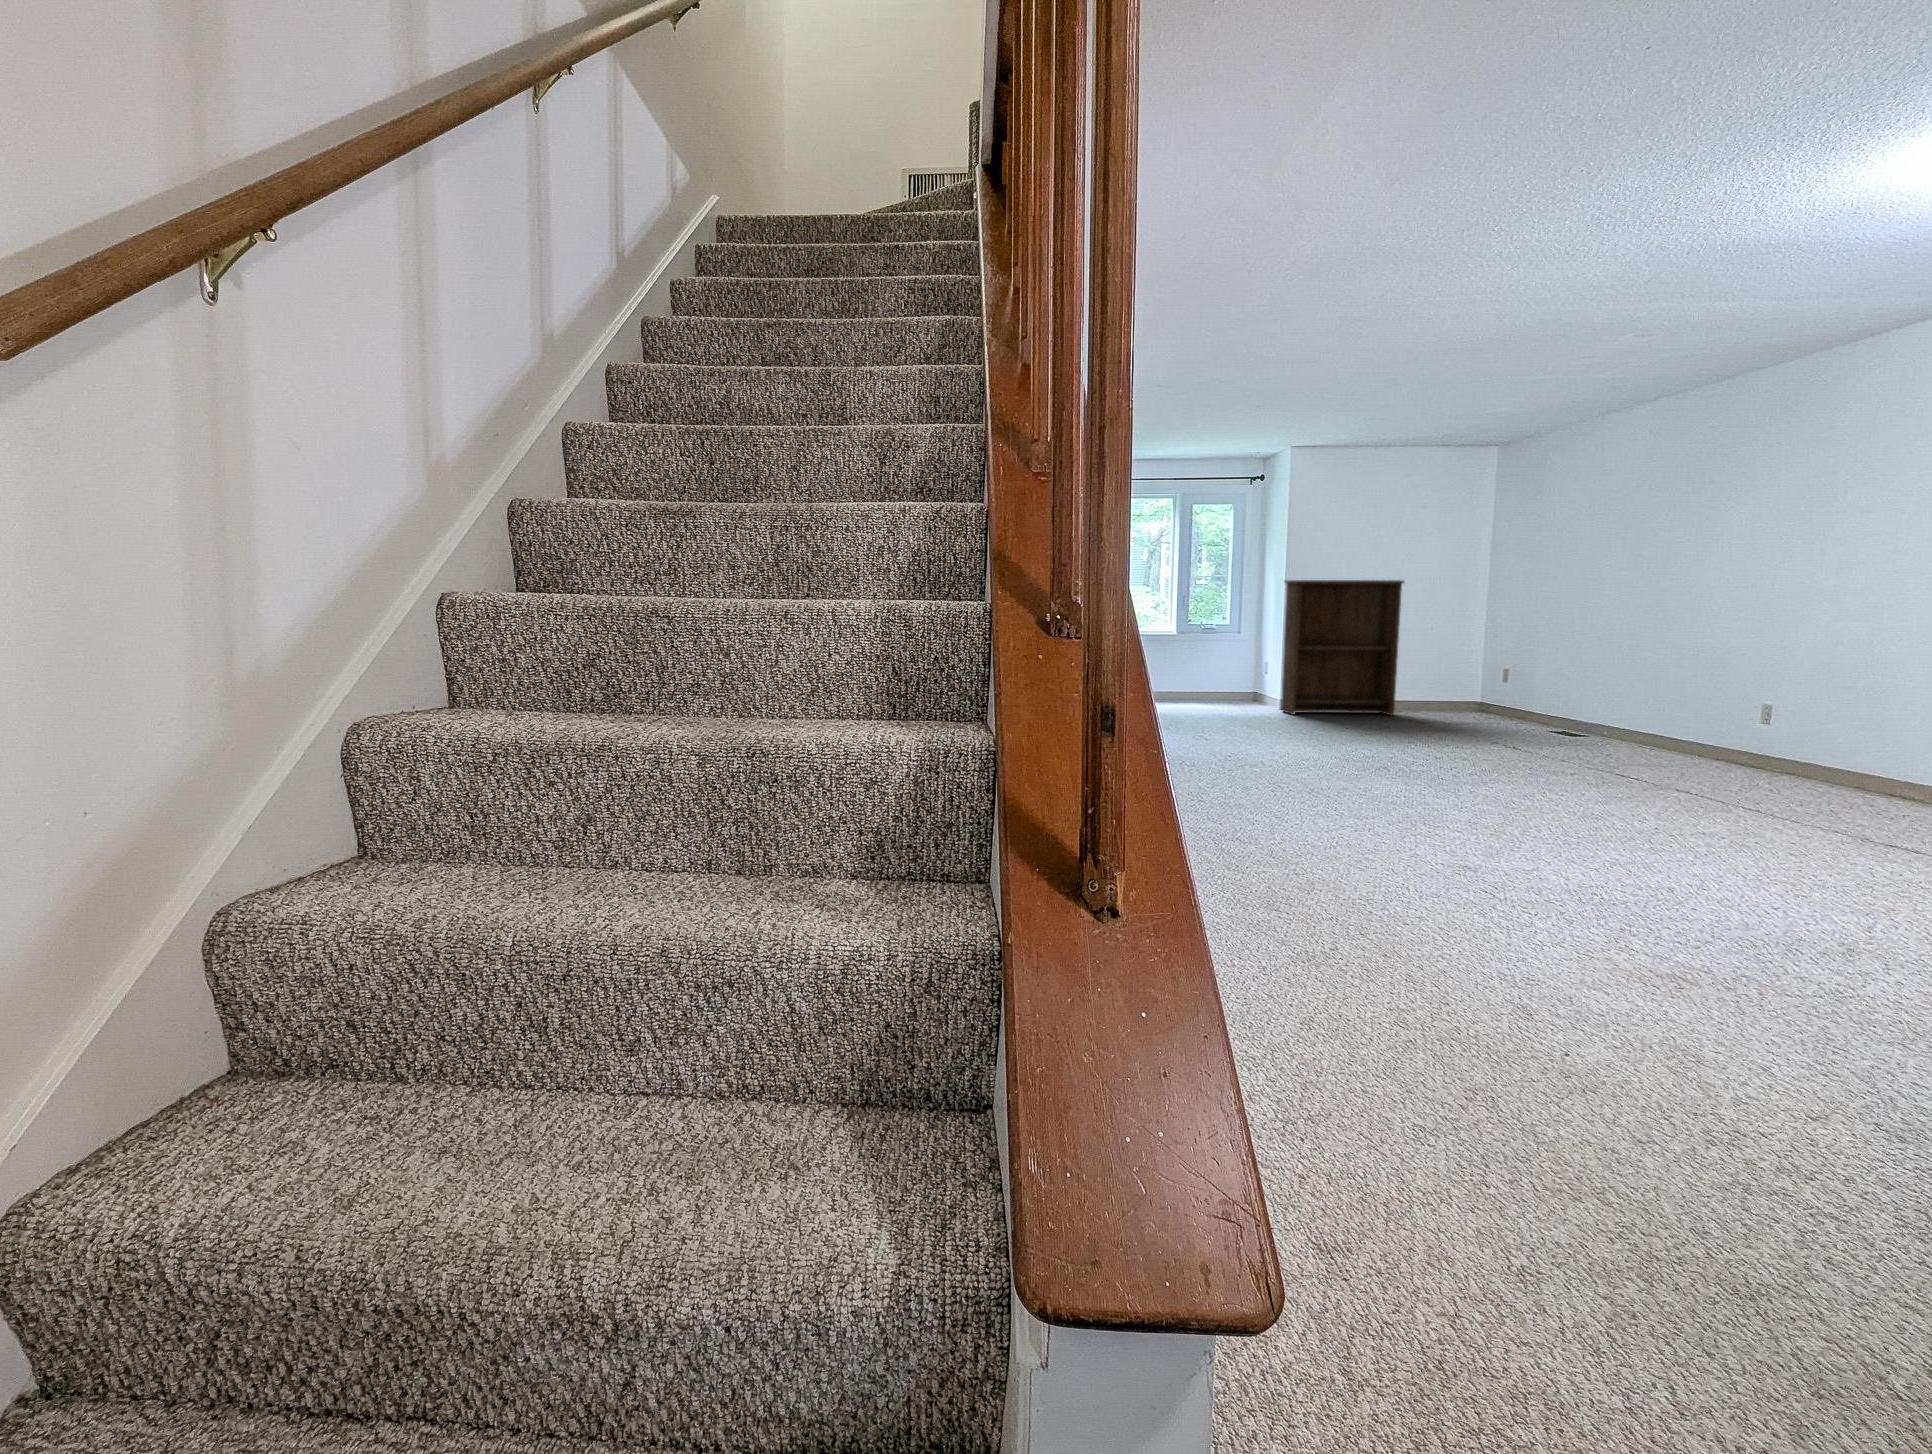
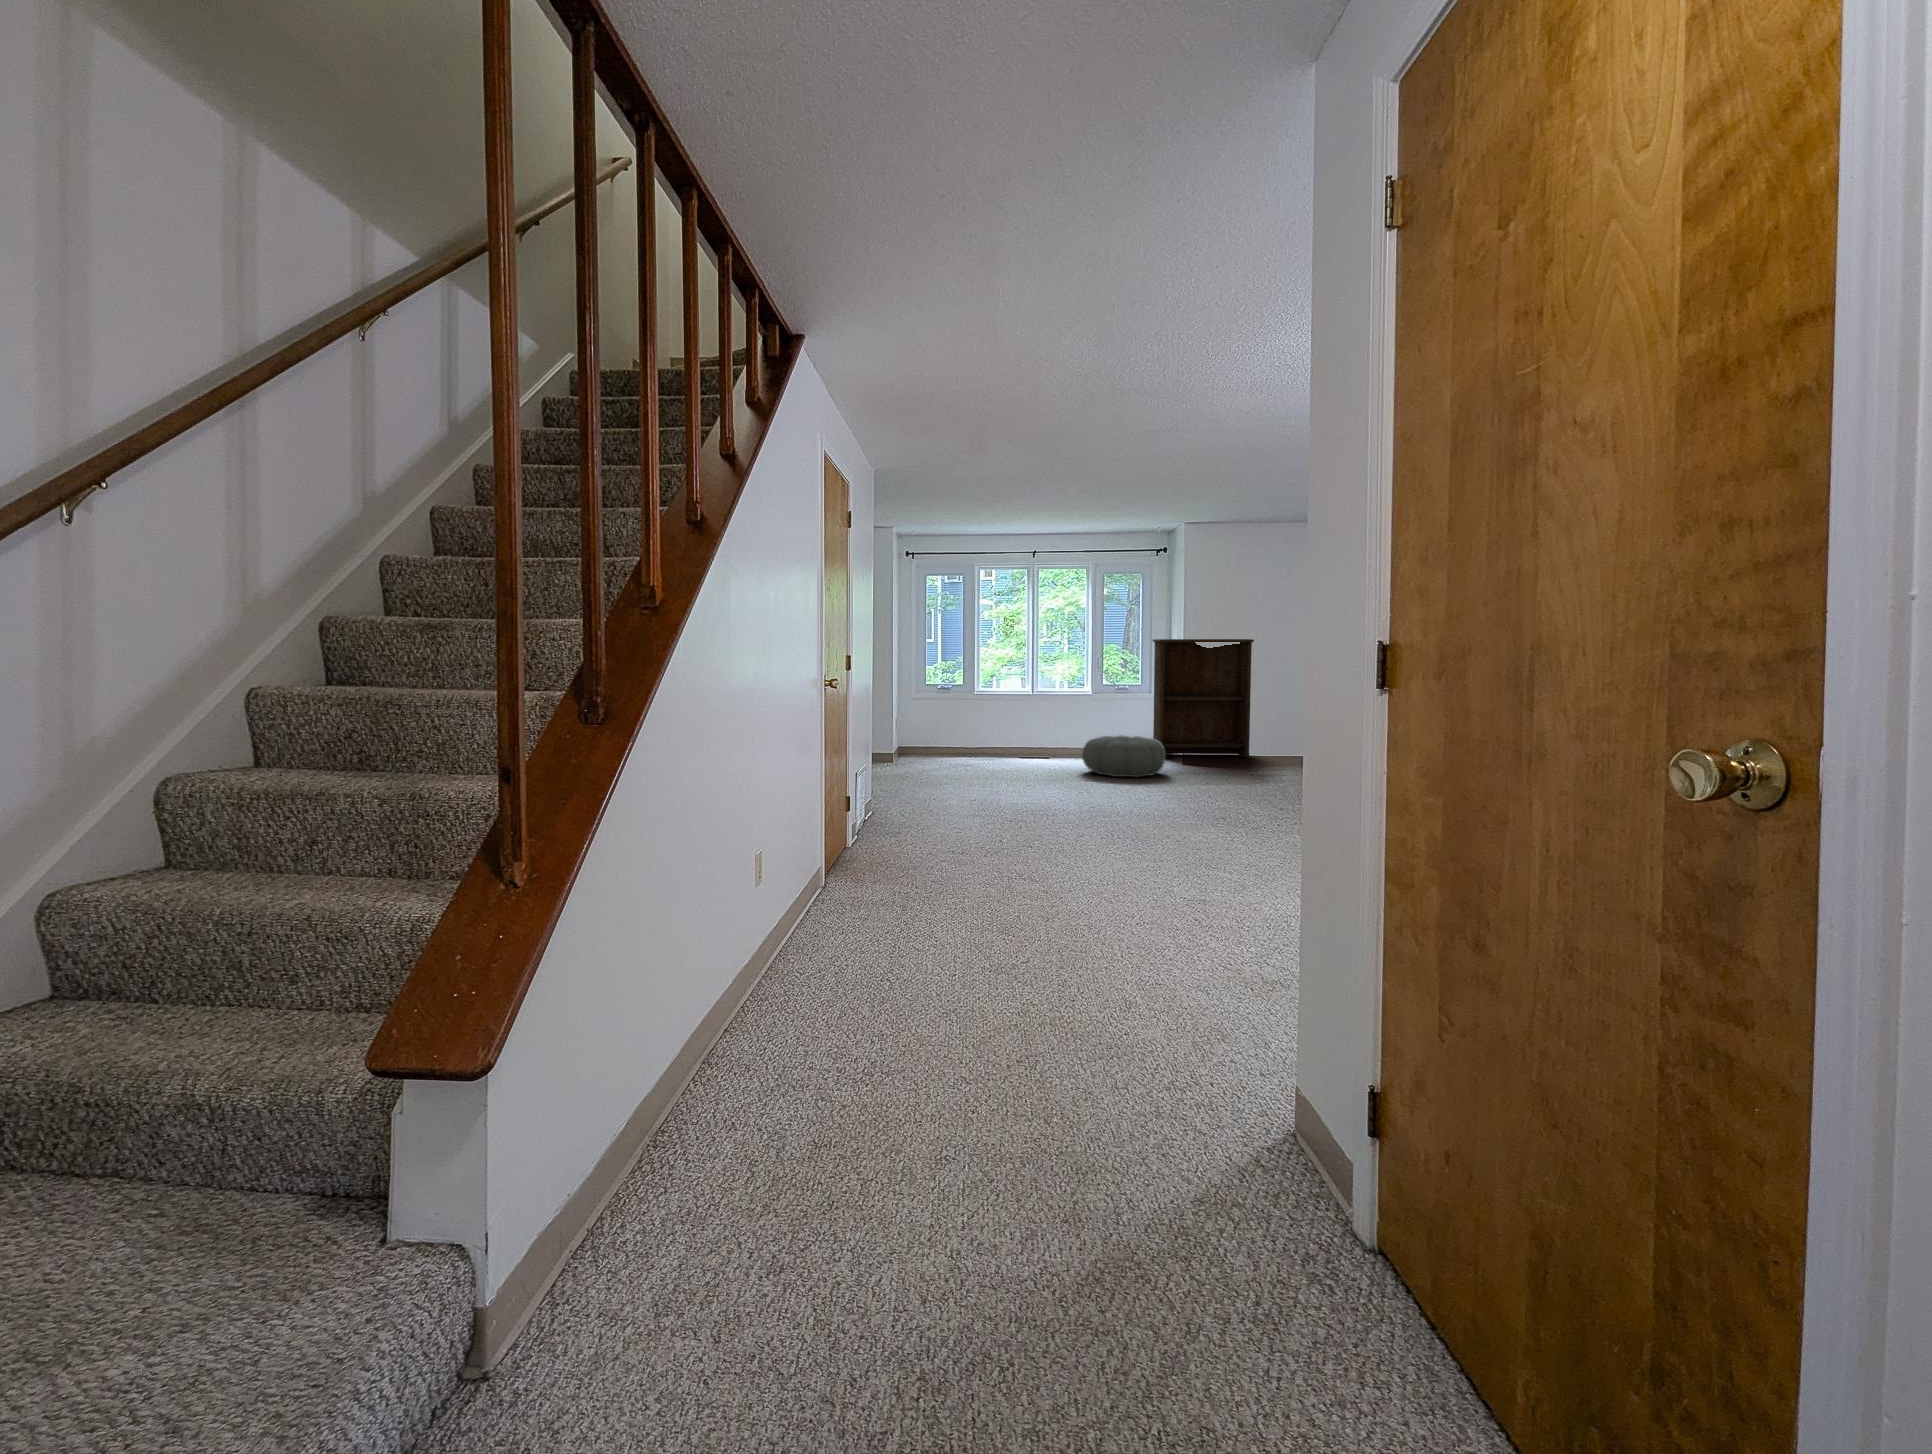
pouf: none [1220,690,1320,737] -> present [1082,736,1166,777]

